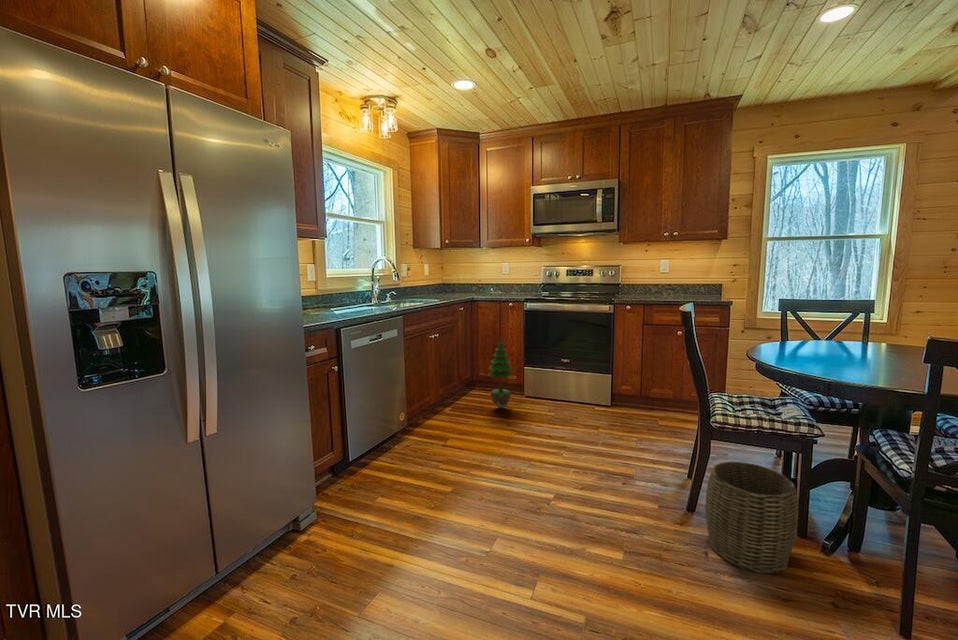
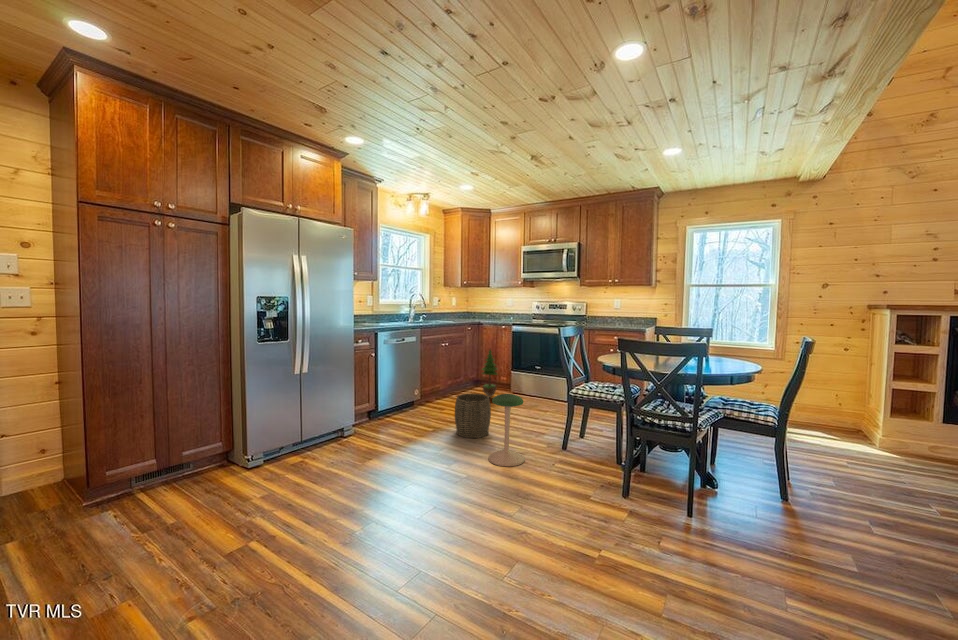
stool: none [587,437,656,576] -> present [488,394,525,466]
woven basket: present [705,462,798,574] -> present [455,394,491,438]

